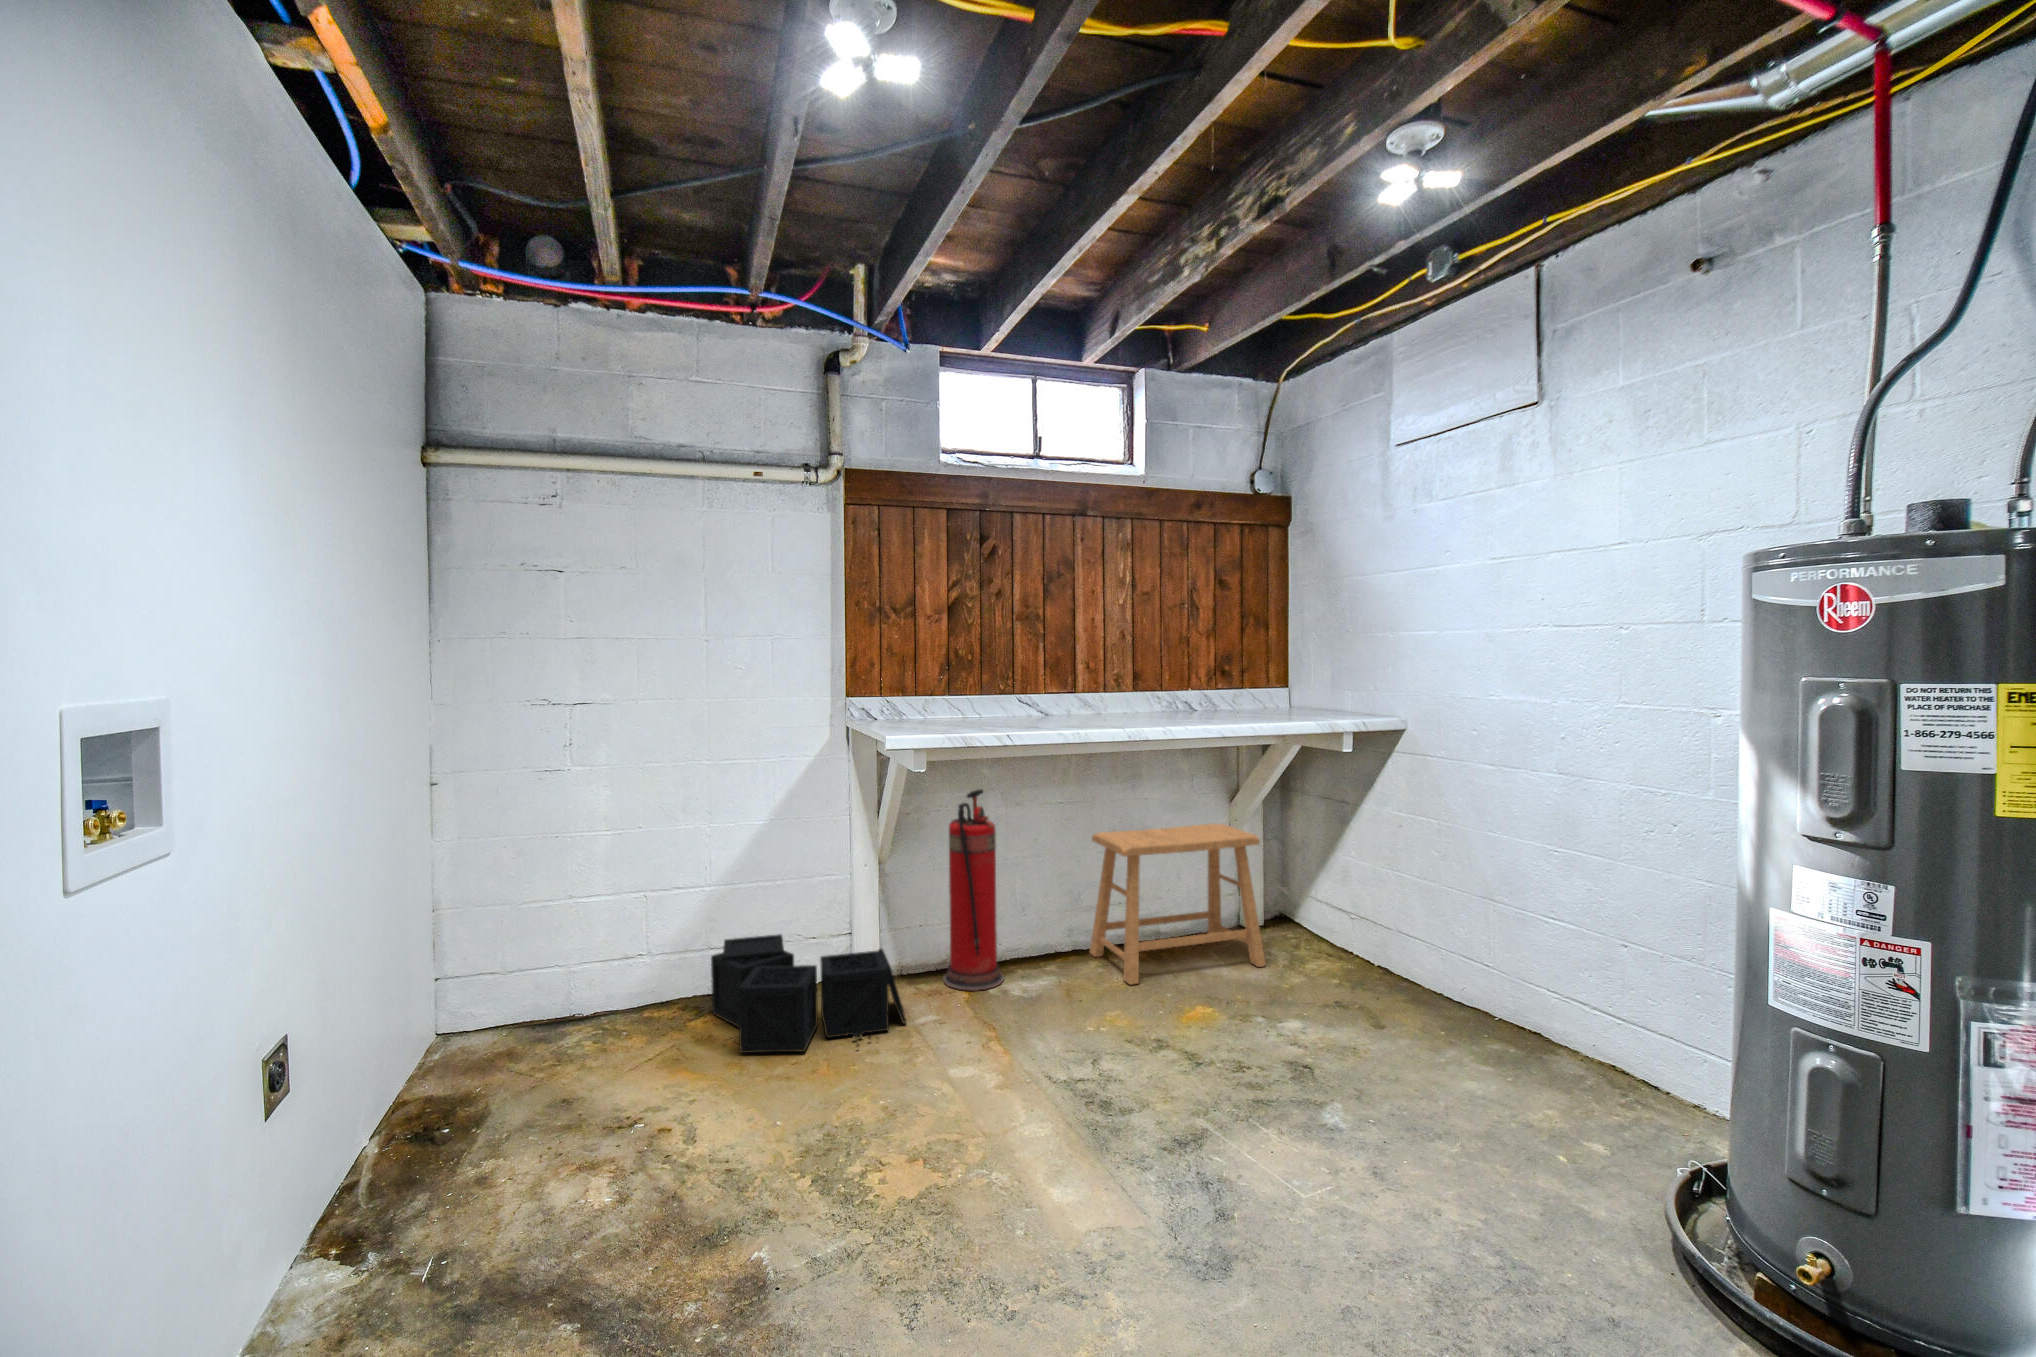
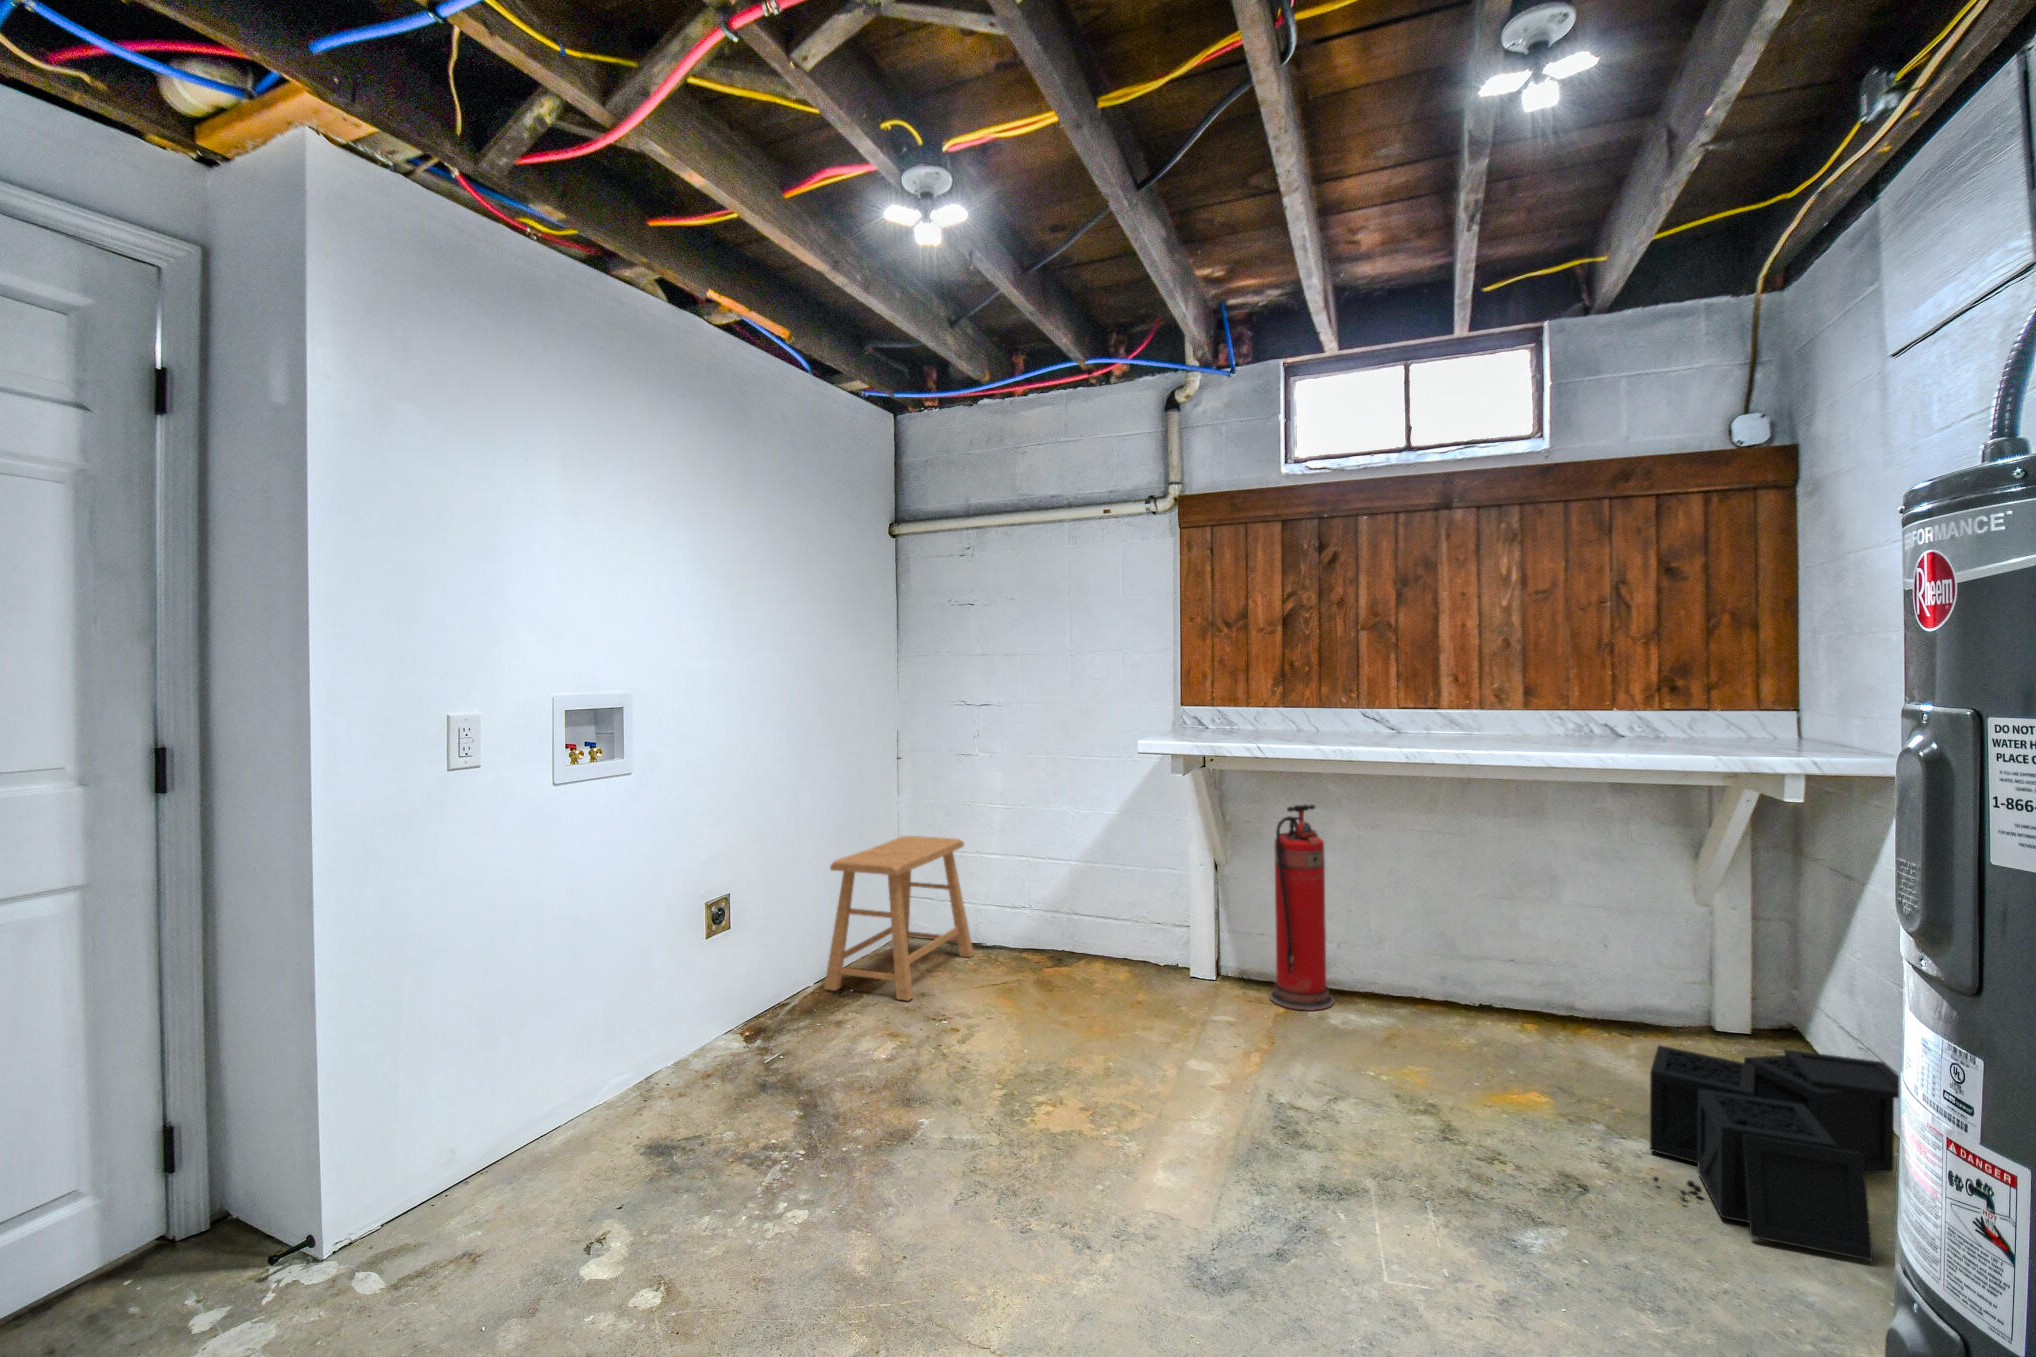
stool: present [1089,824,1266,984] -> present [824,836,974,1001]
storage bin: present [711,934,906,1053] -> present [1650,1045,1899,1260]

